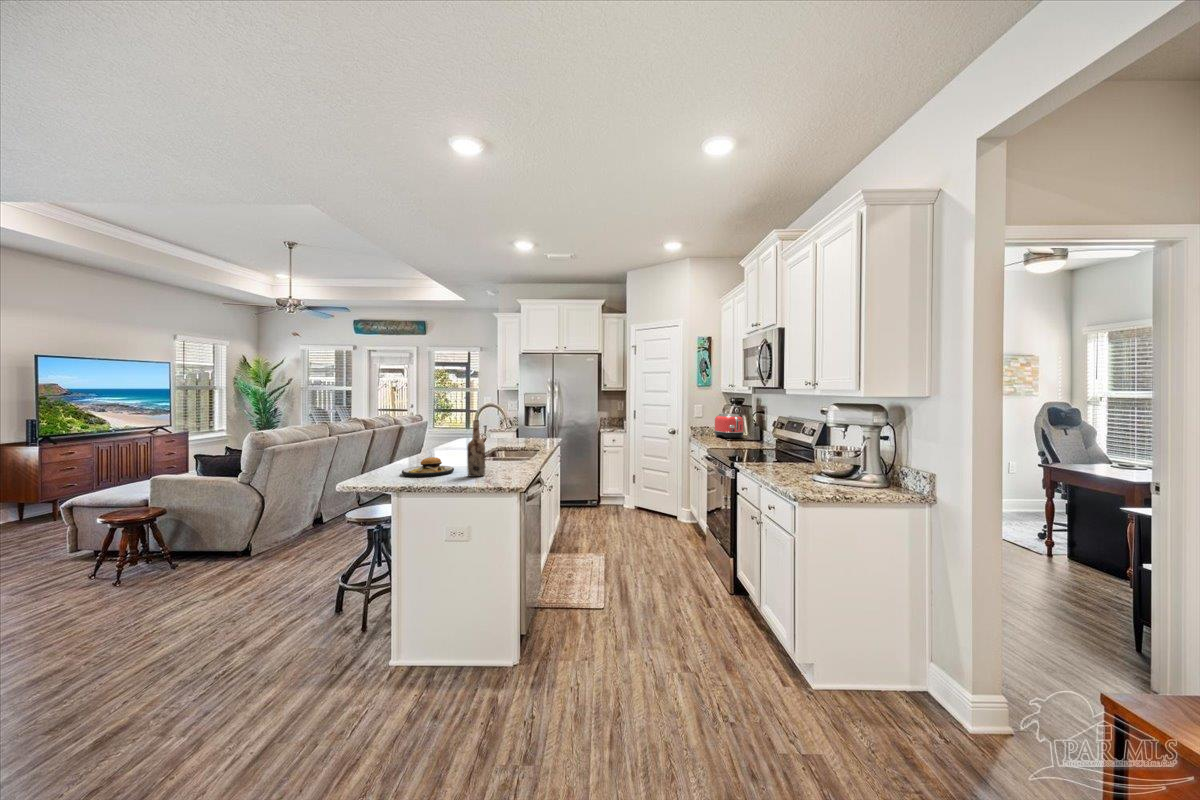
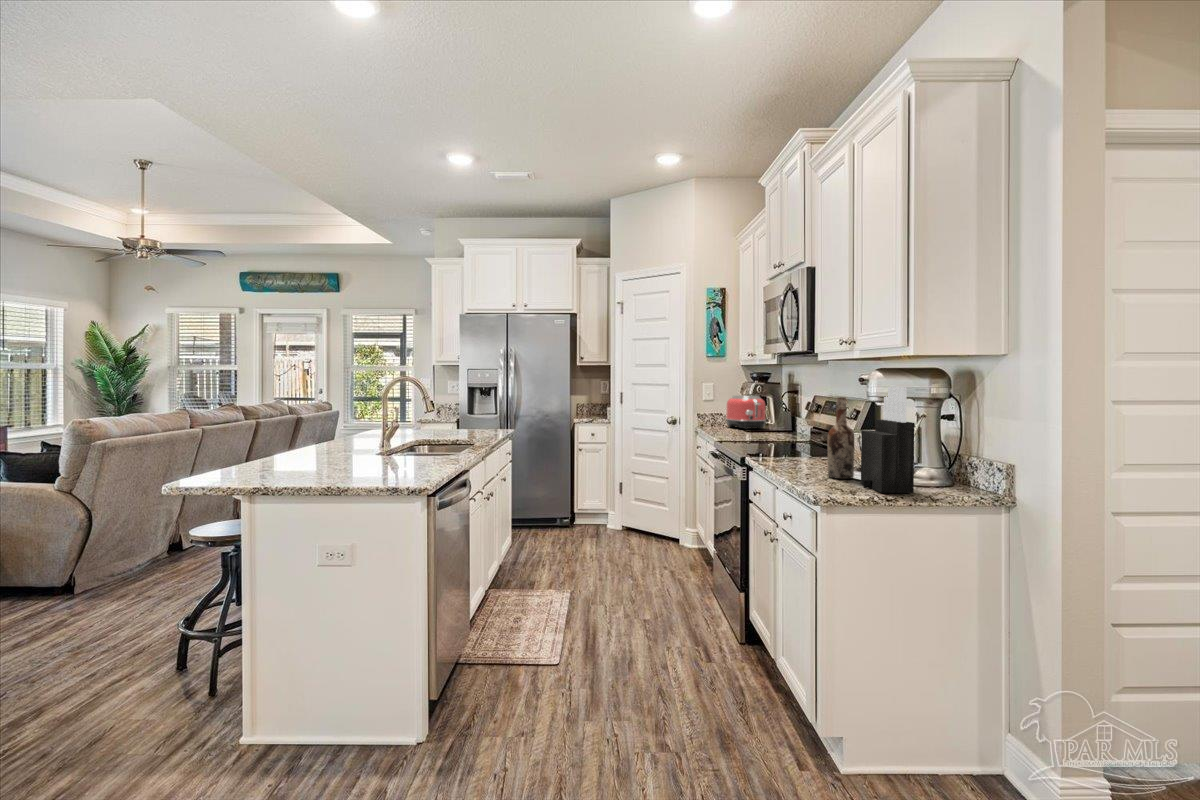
knife block: none [823,417,862,492] -> present [861,387,914,493]
wine bottle: present [467,420,485,477] -> present [828,397,854,479]
plate: present [402,457,454,477] -> none [261,436,339,476]

